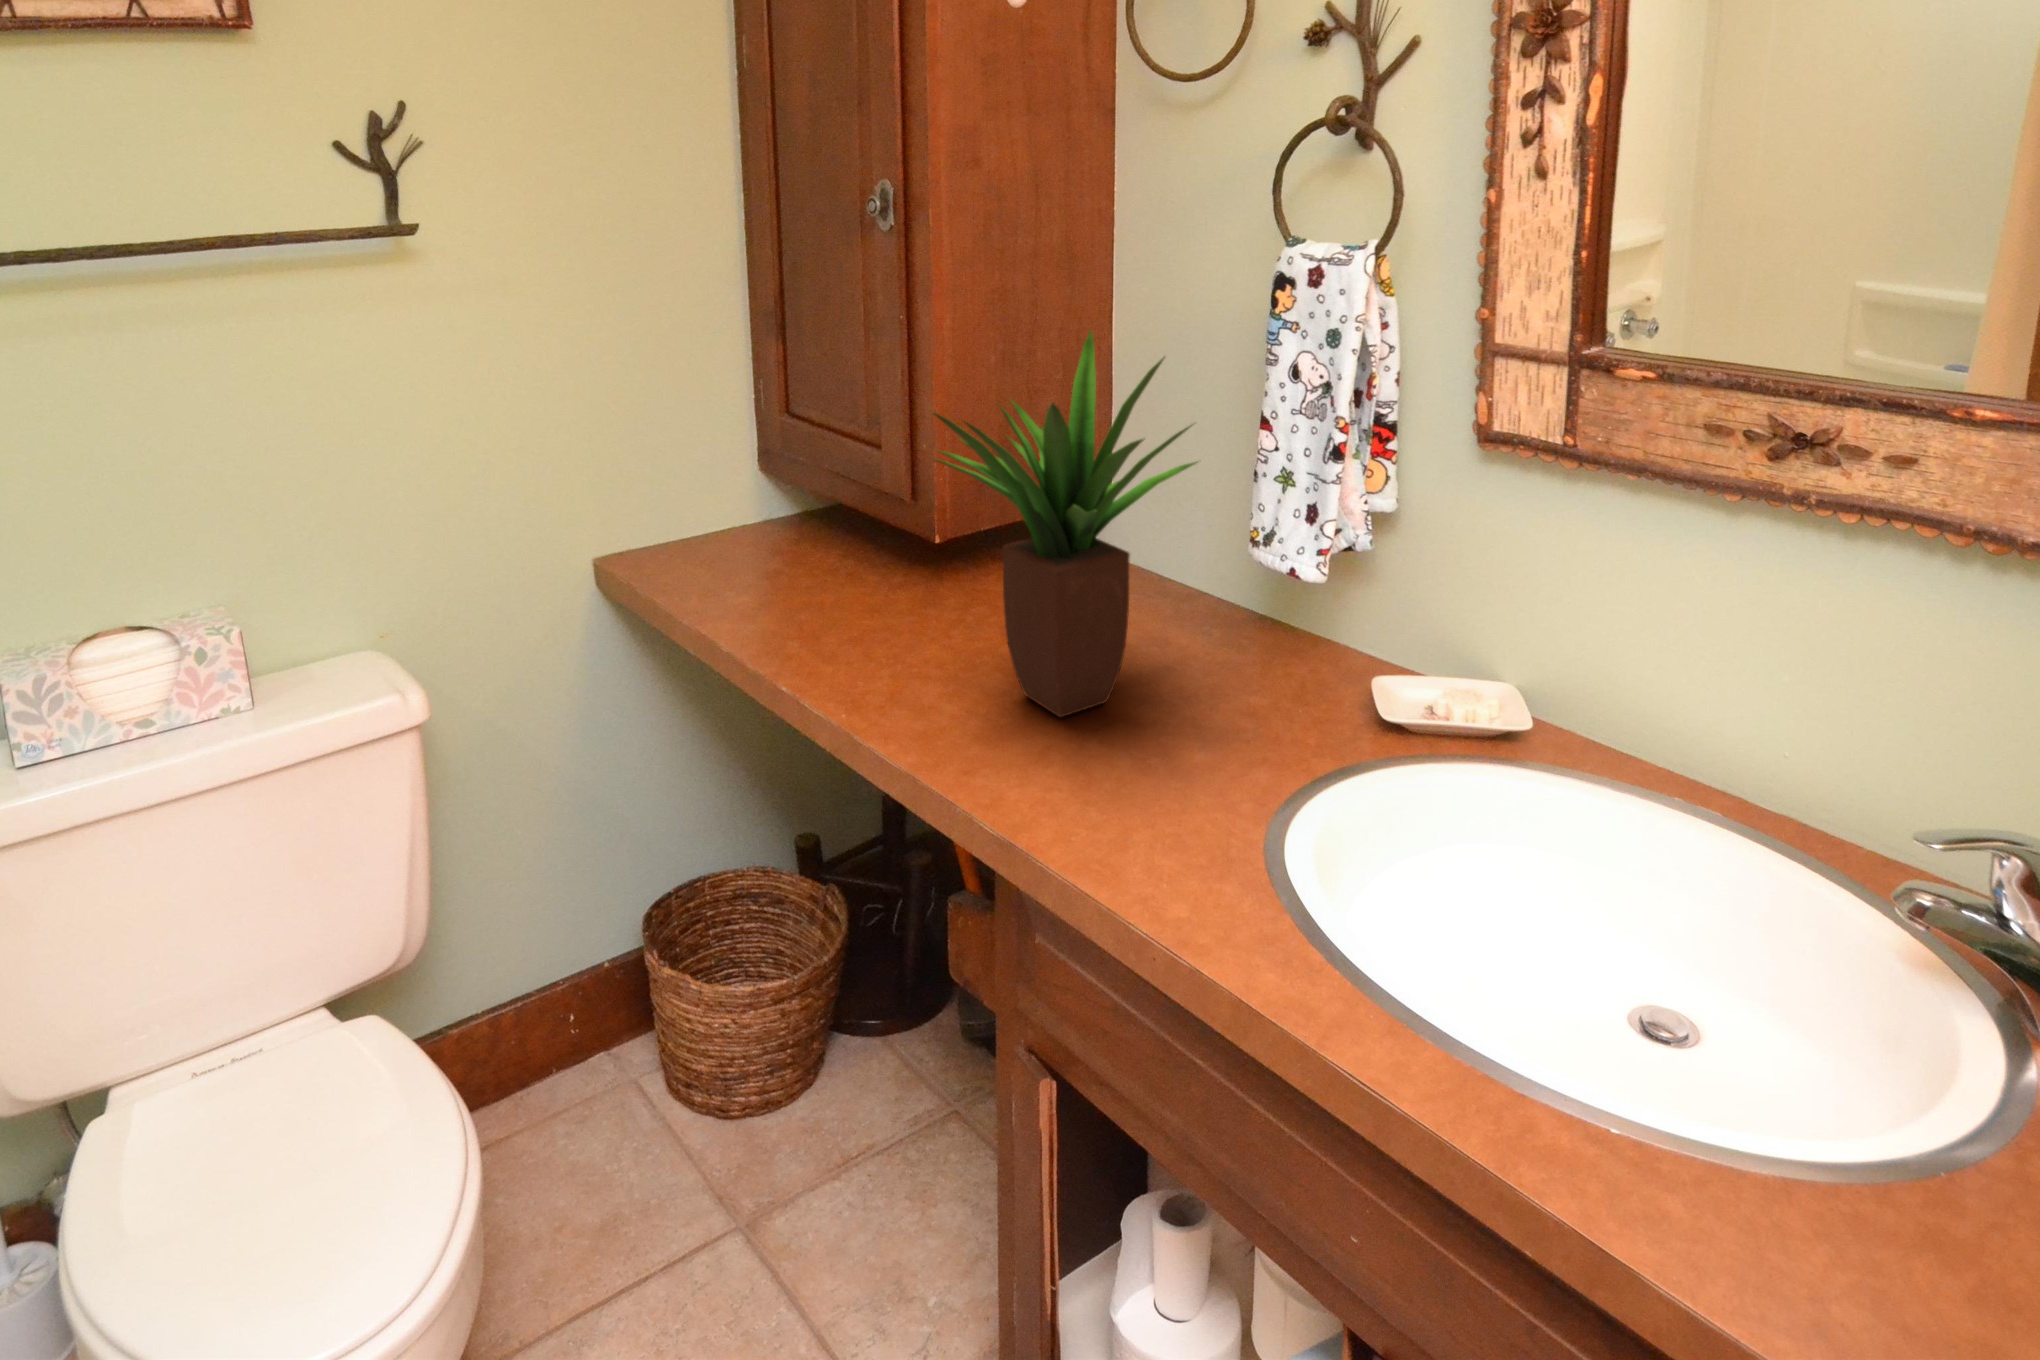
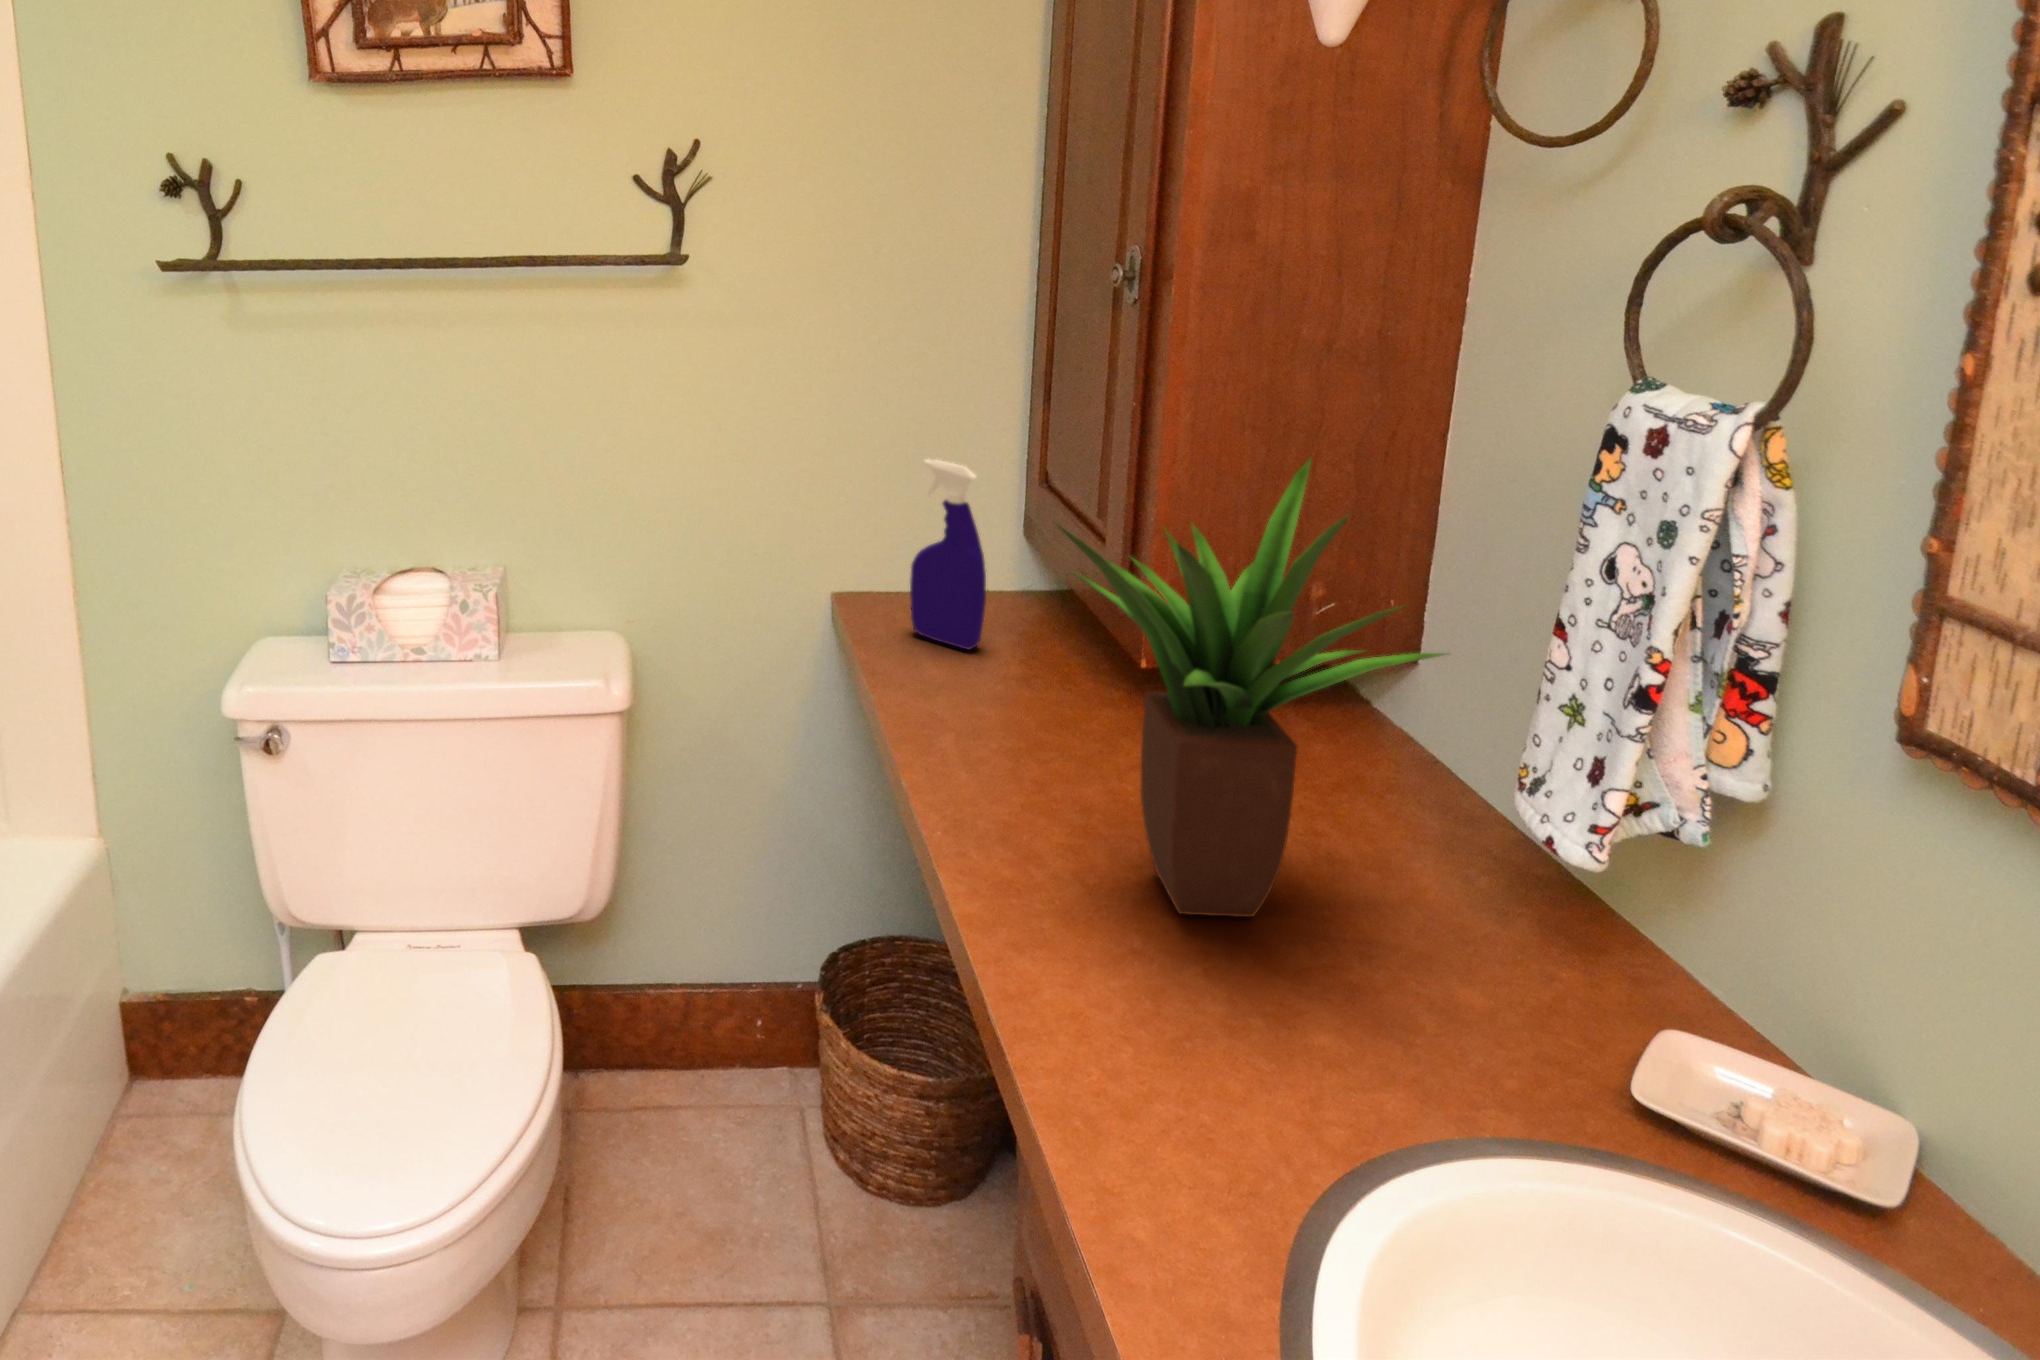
spray bottle: none [698,404,775,577] -> present [910,459,986,650]

